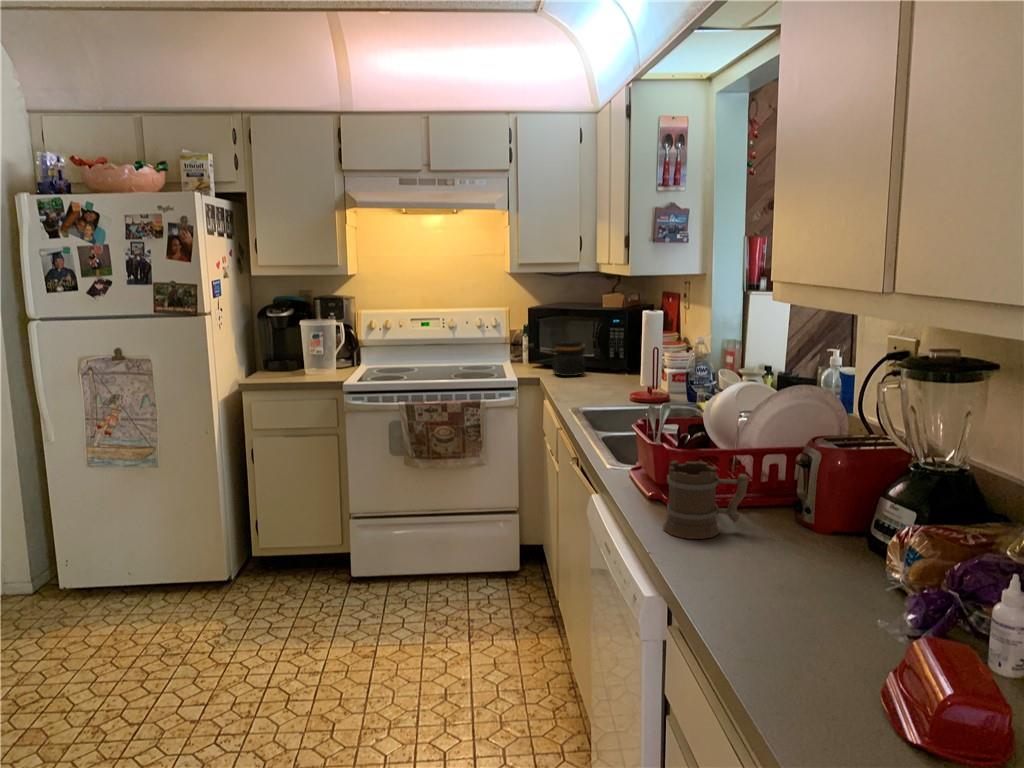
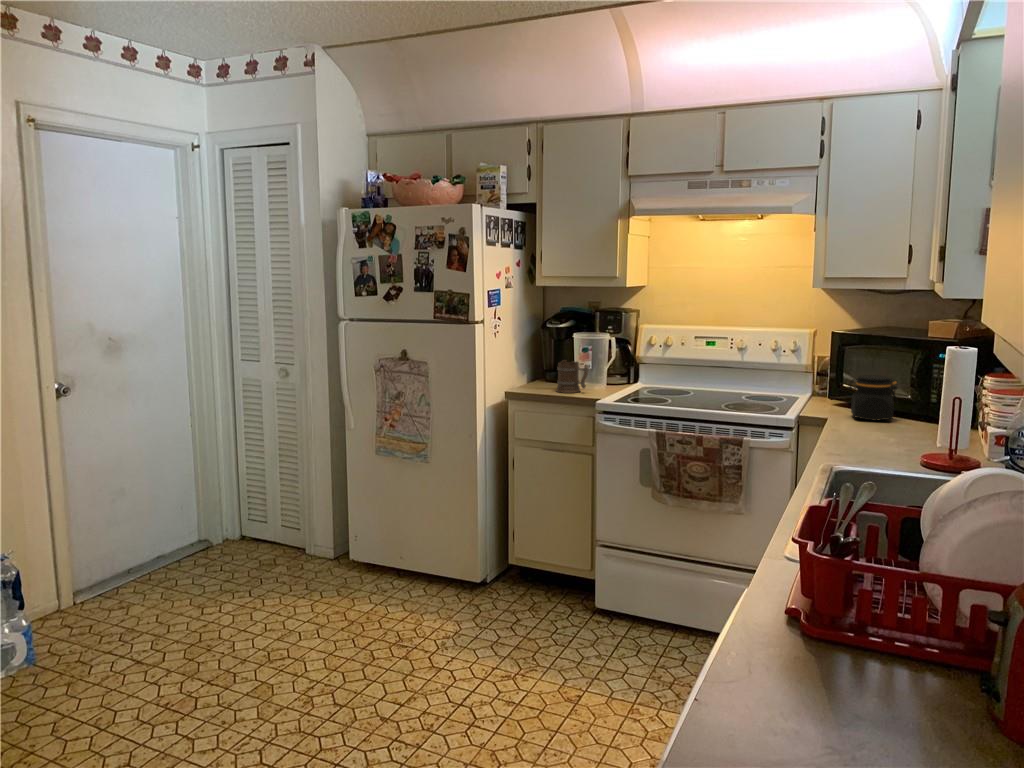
mug: present [663,460,748,539] -> present [556,360,588,393]

